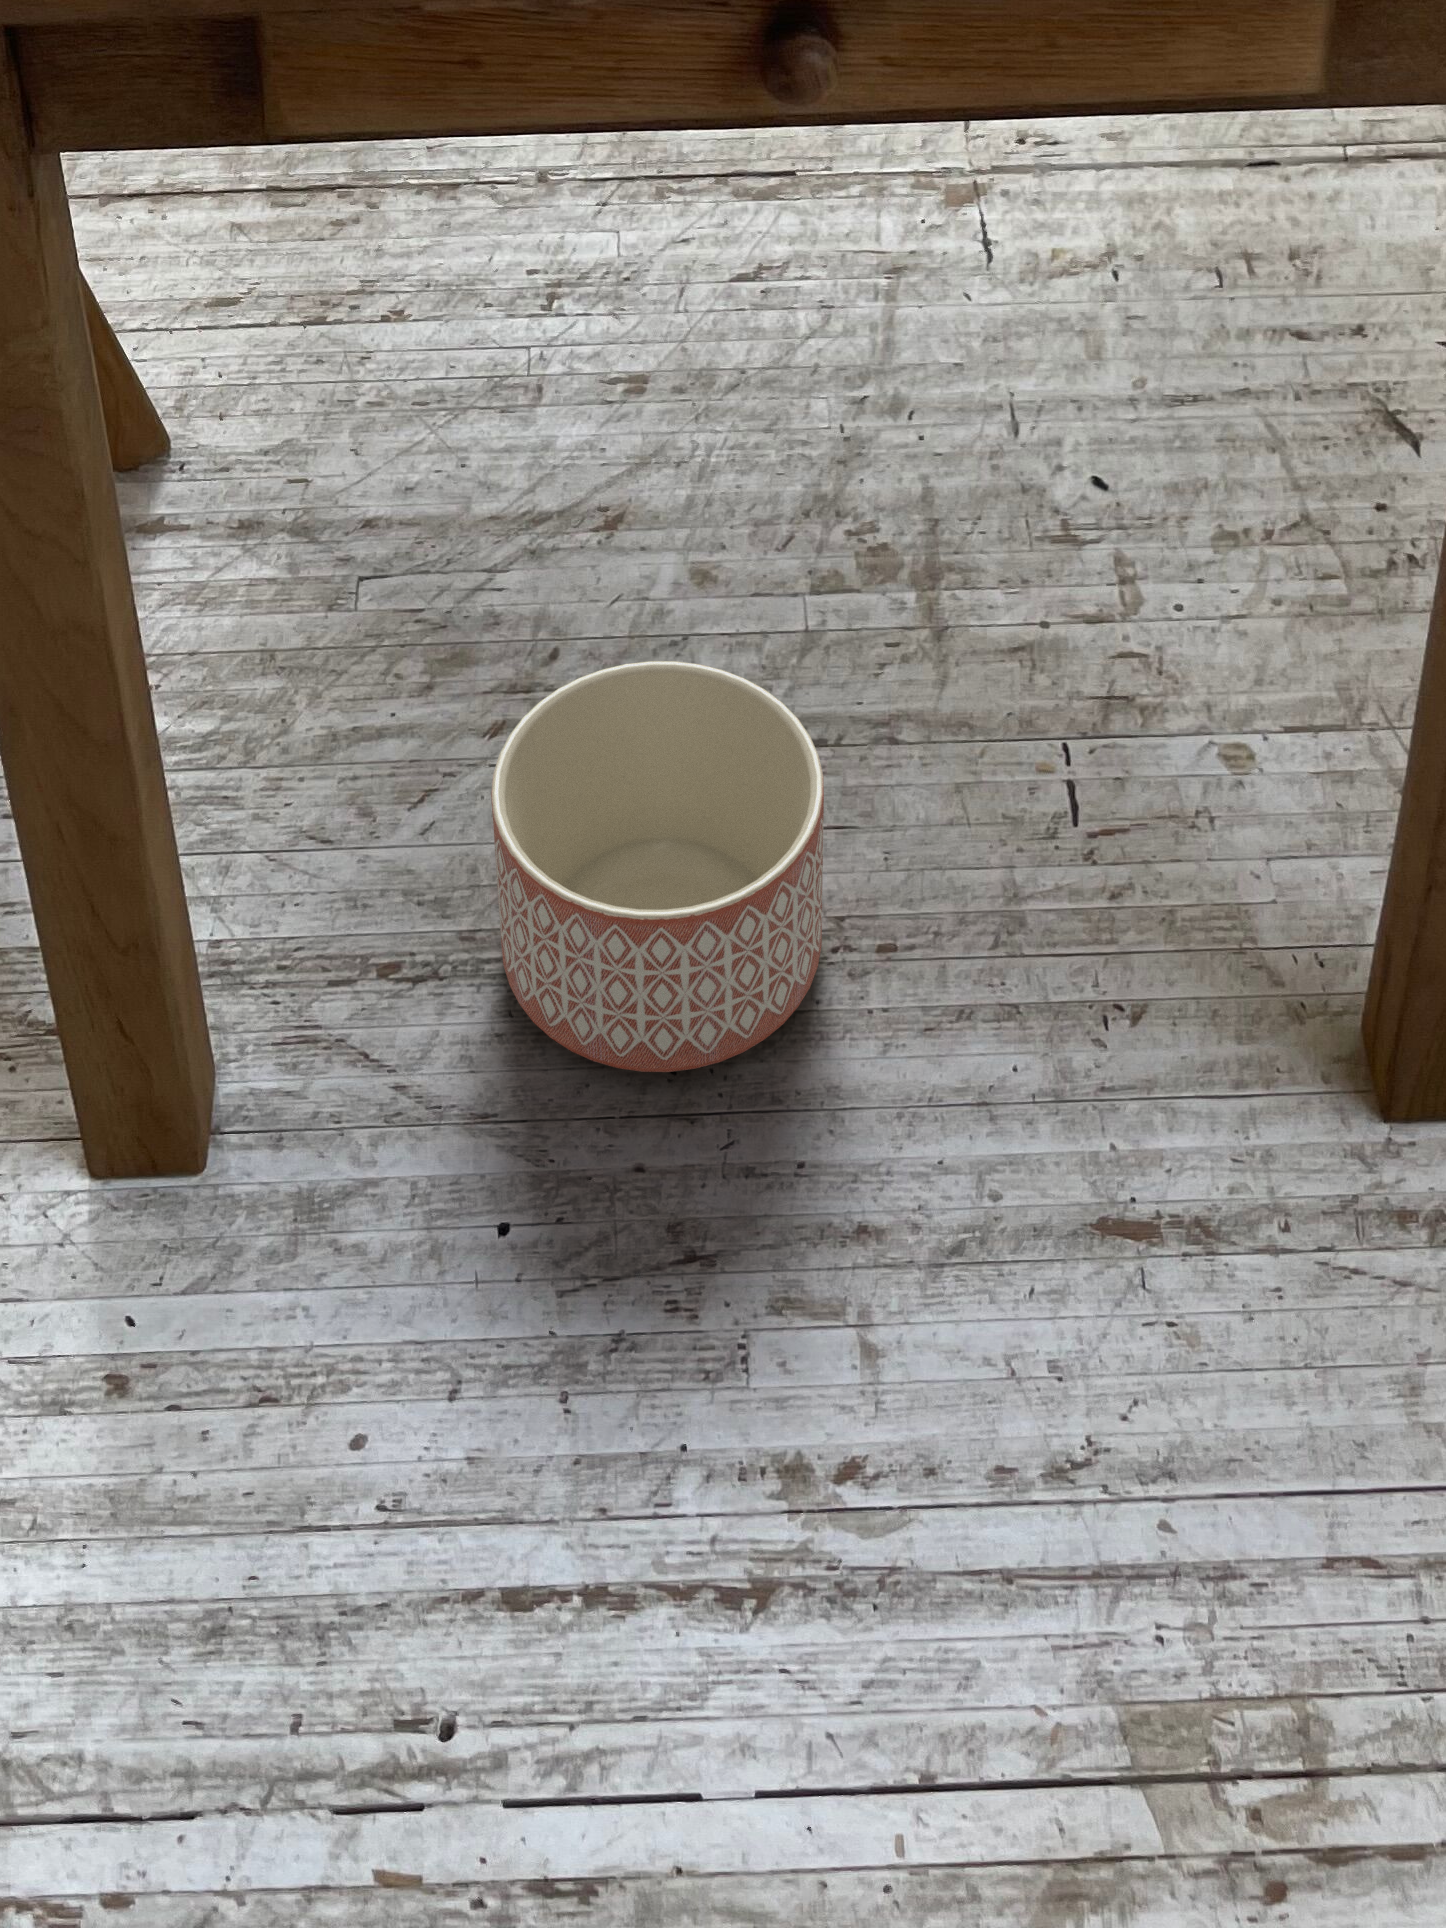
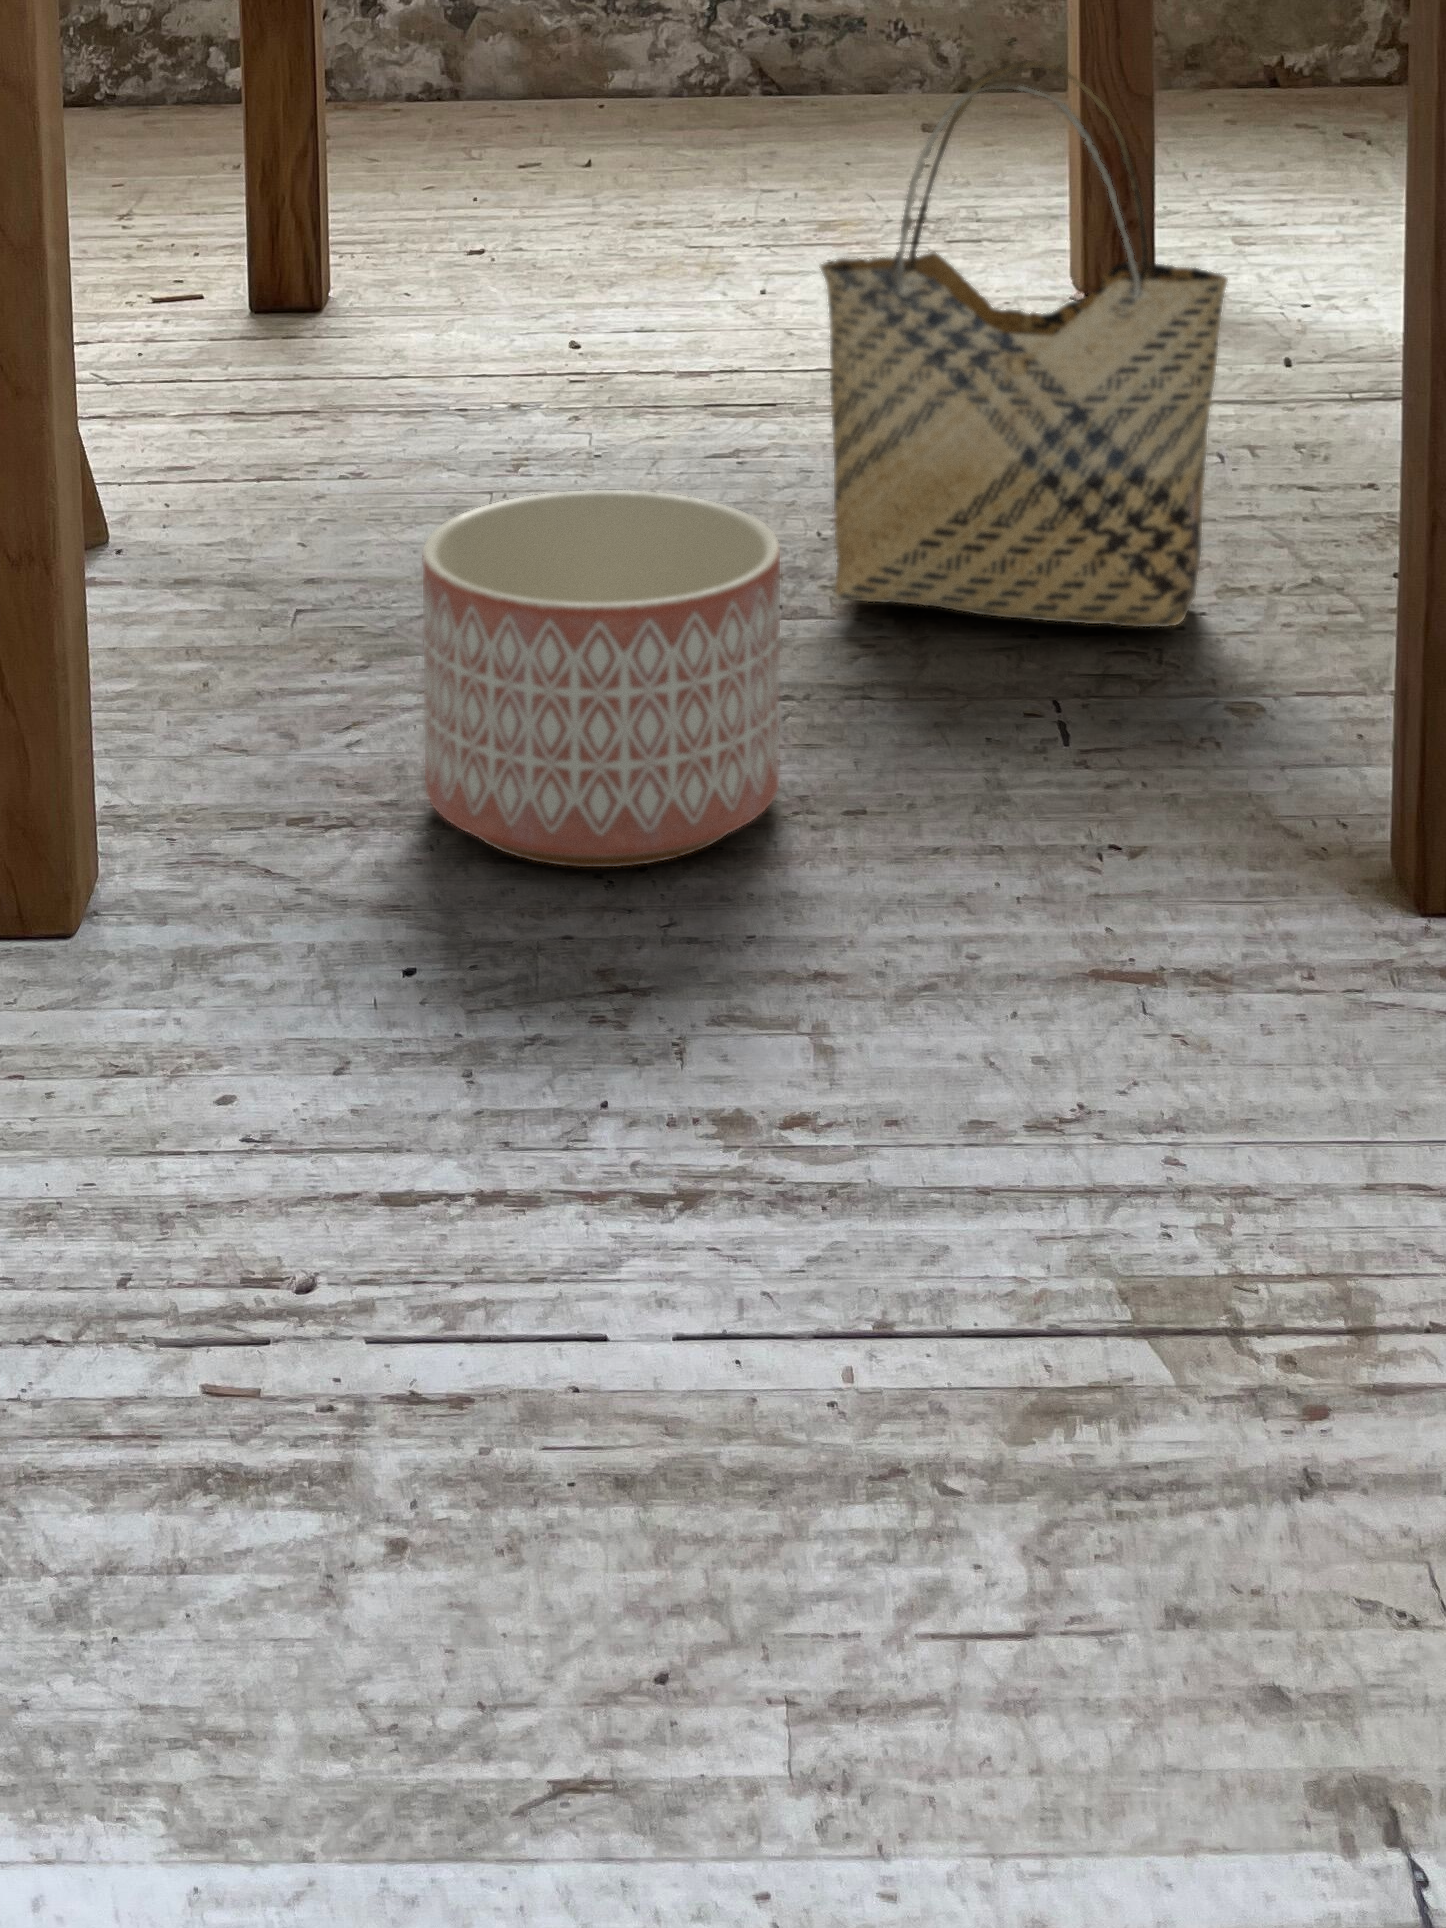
woven basket: none [854,111,1254,645] -> present [819,60,1228,627]

